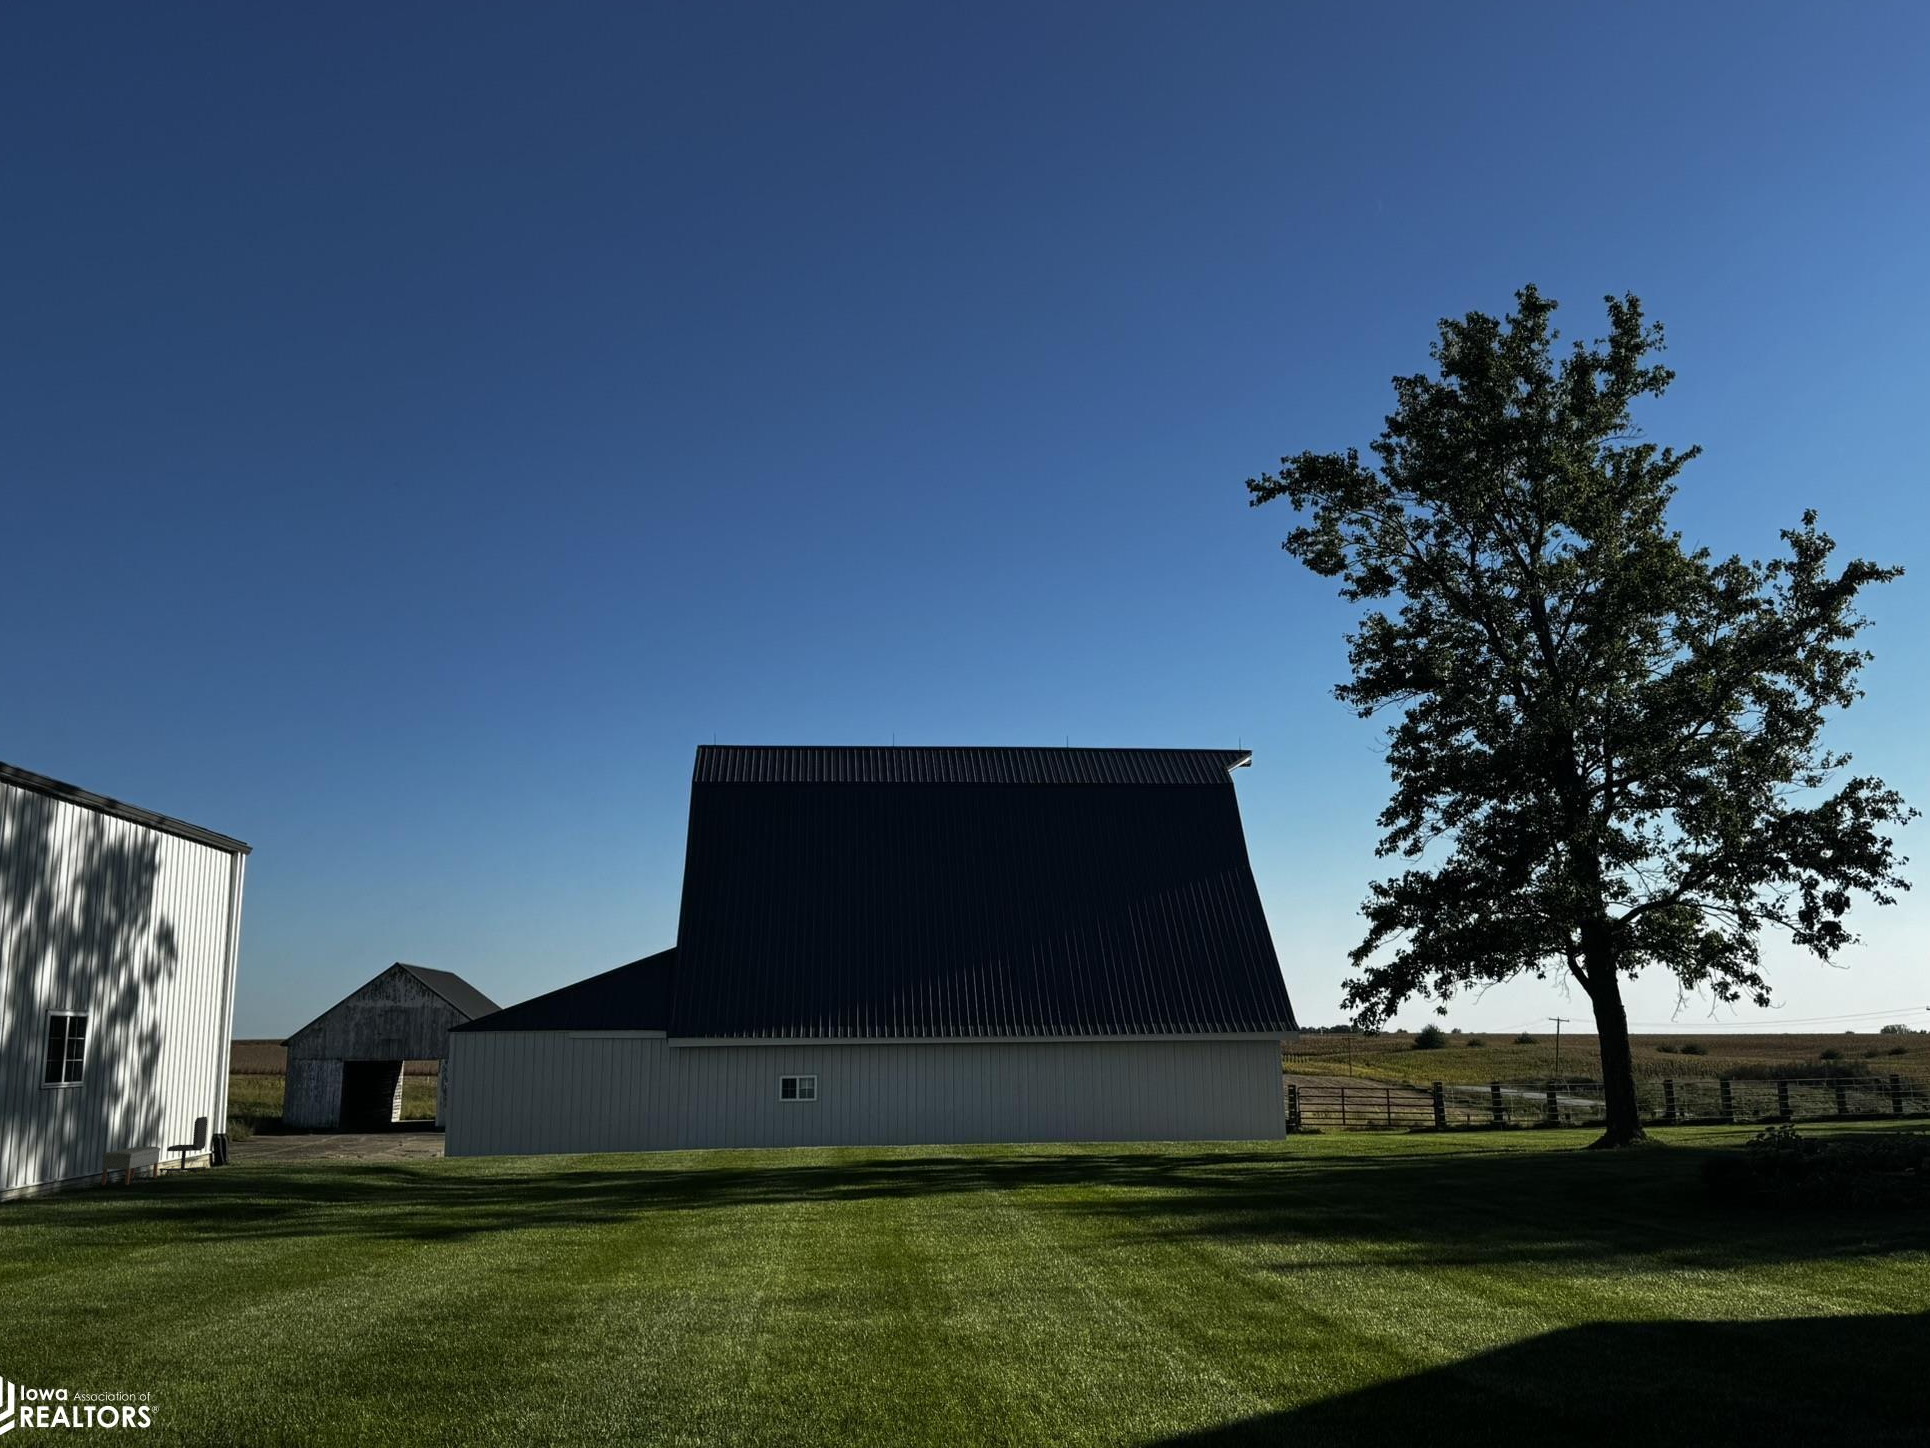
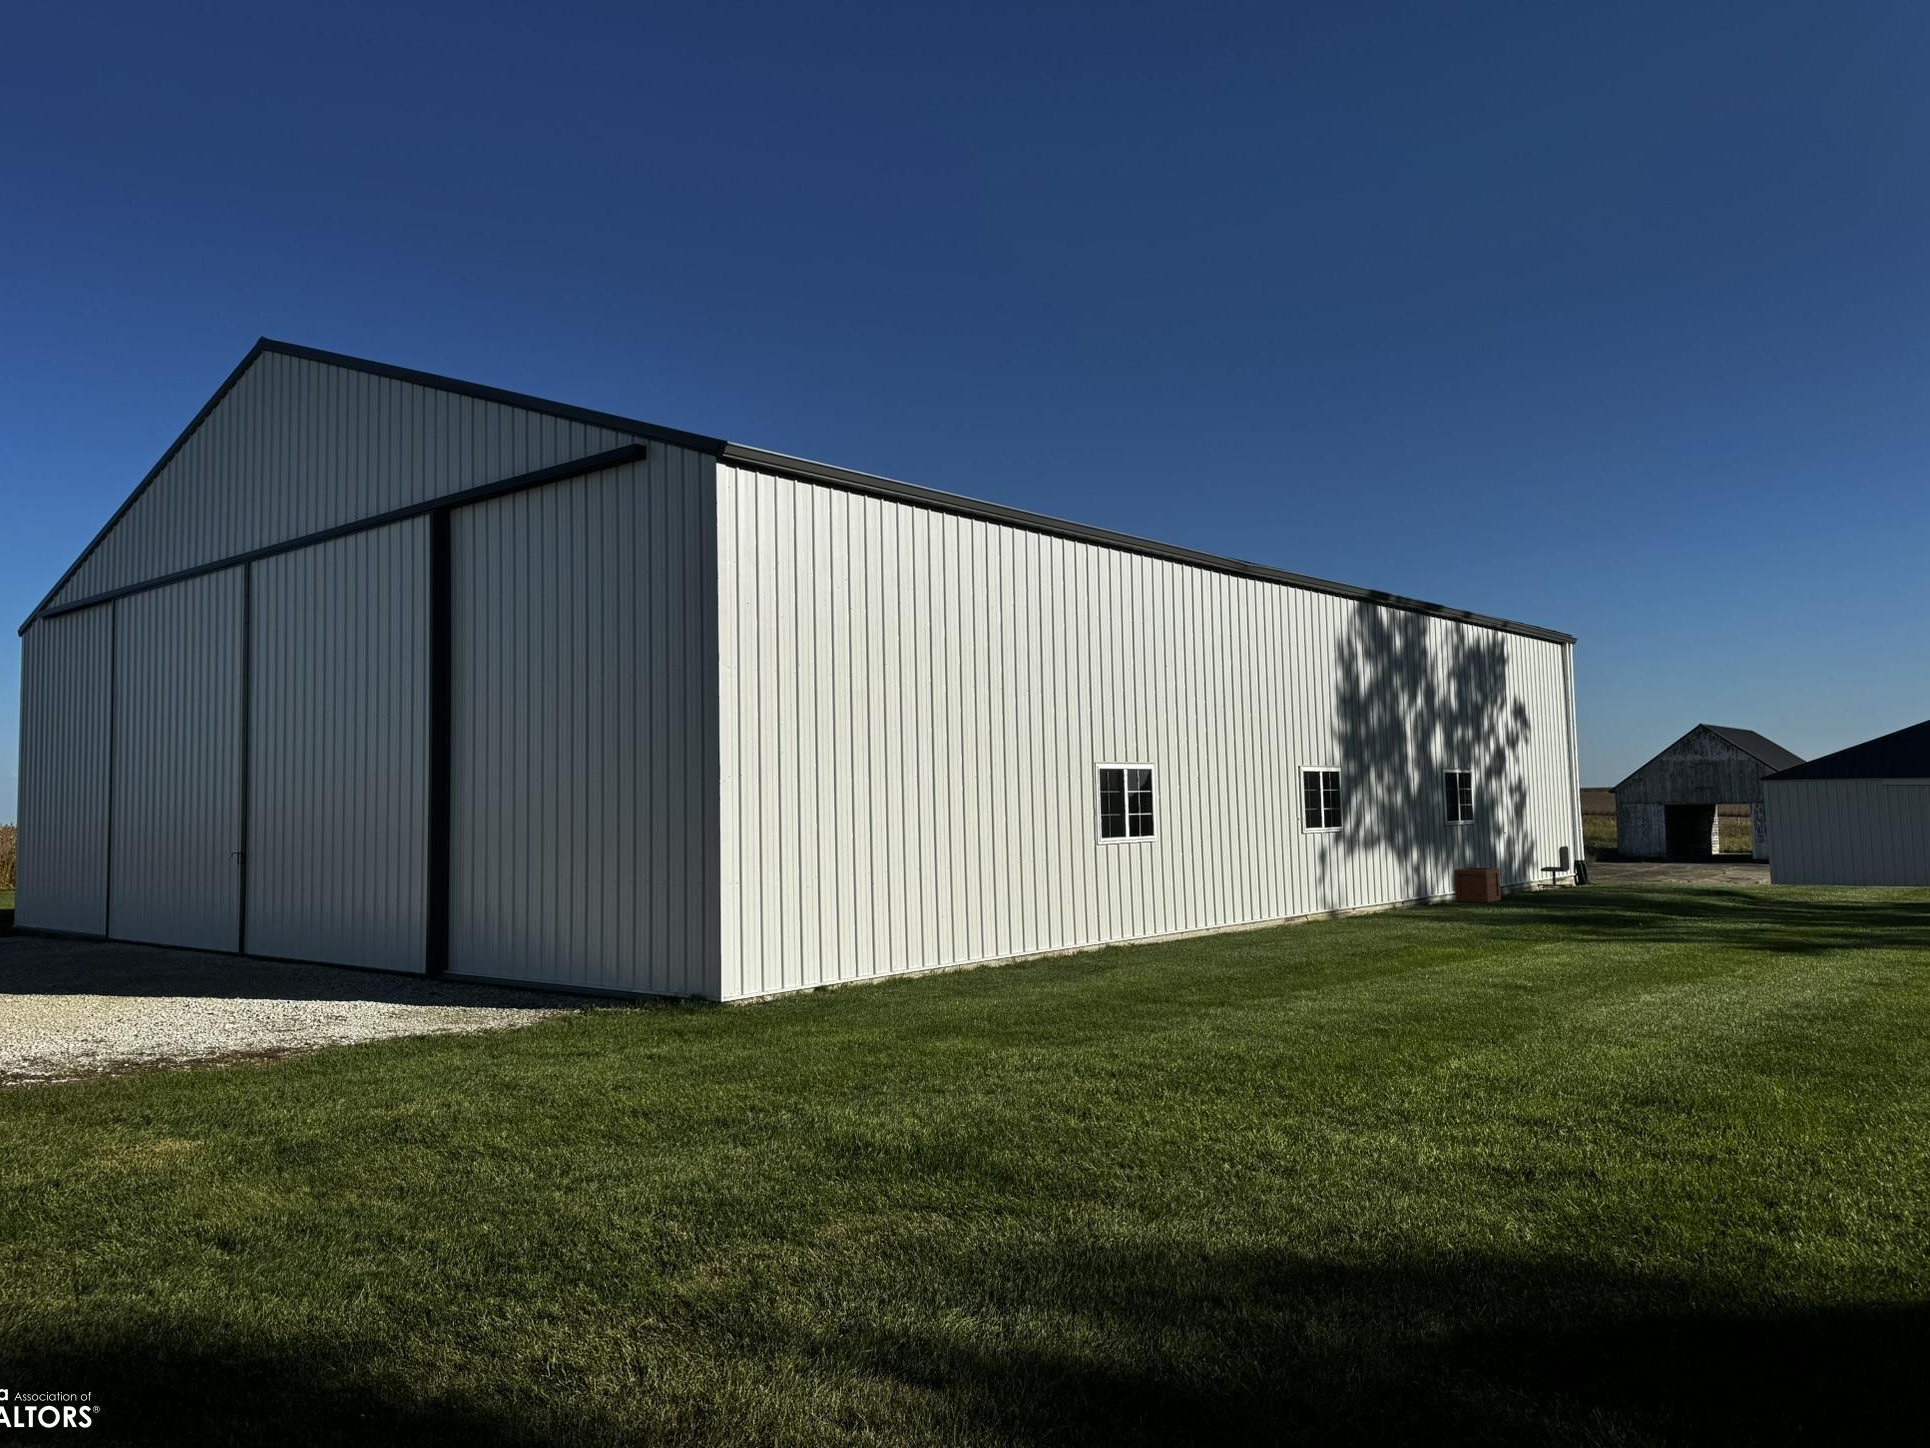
bench: present [102,1146,160,1185] -> none [1495,867,1537,895]
wooden crate: none [37,1148,106,1198] -> present [1454,867,1501,903]

